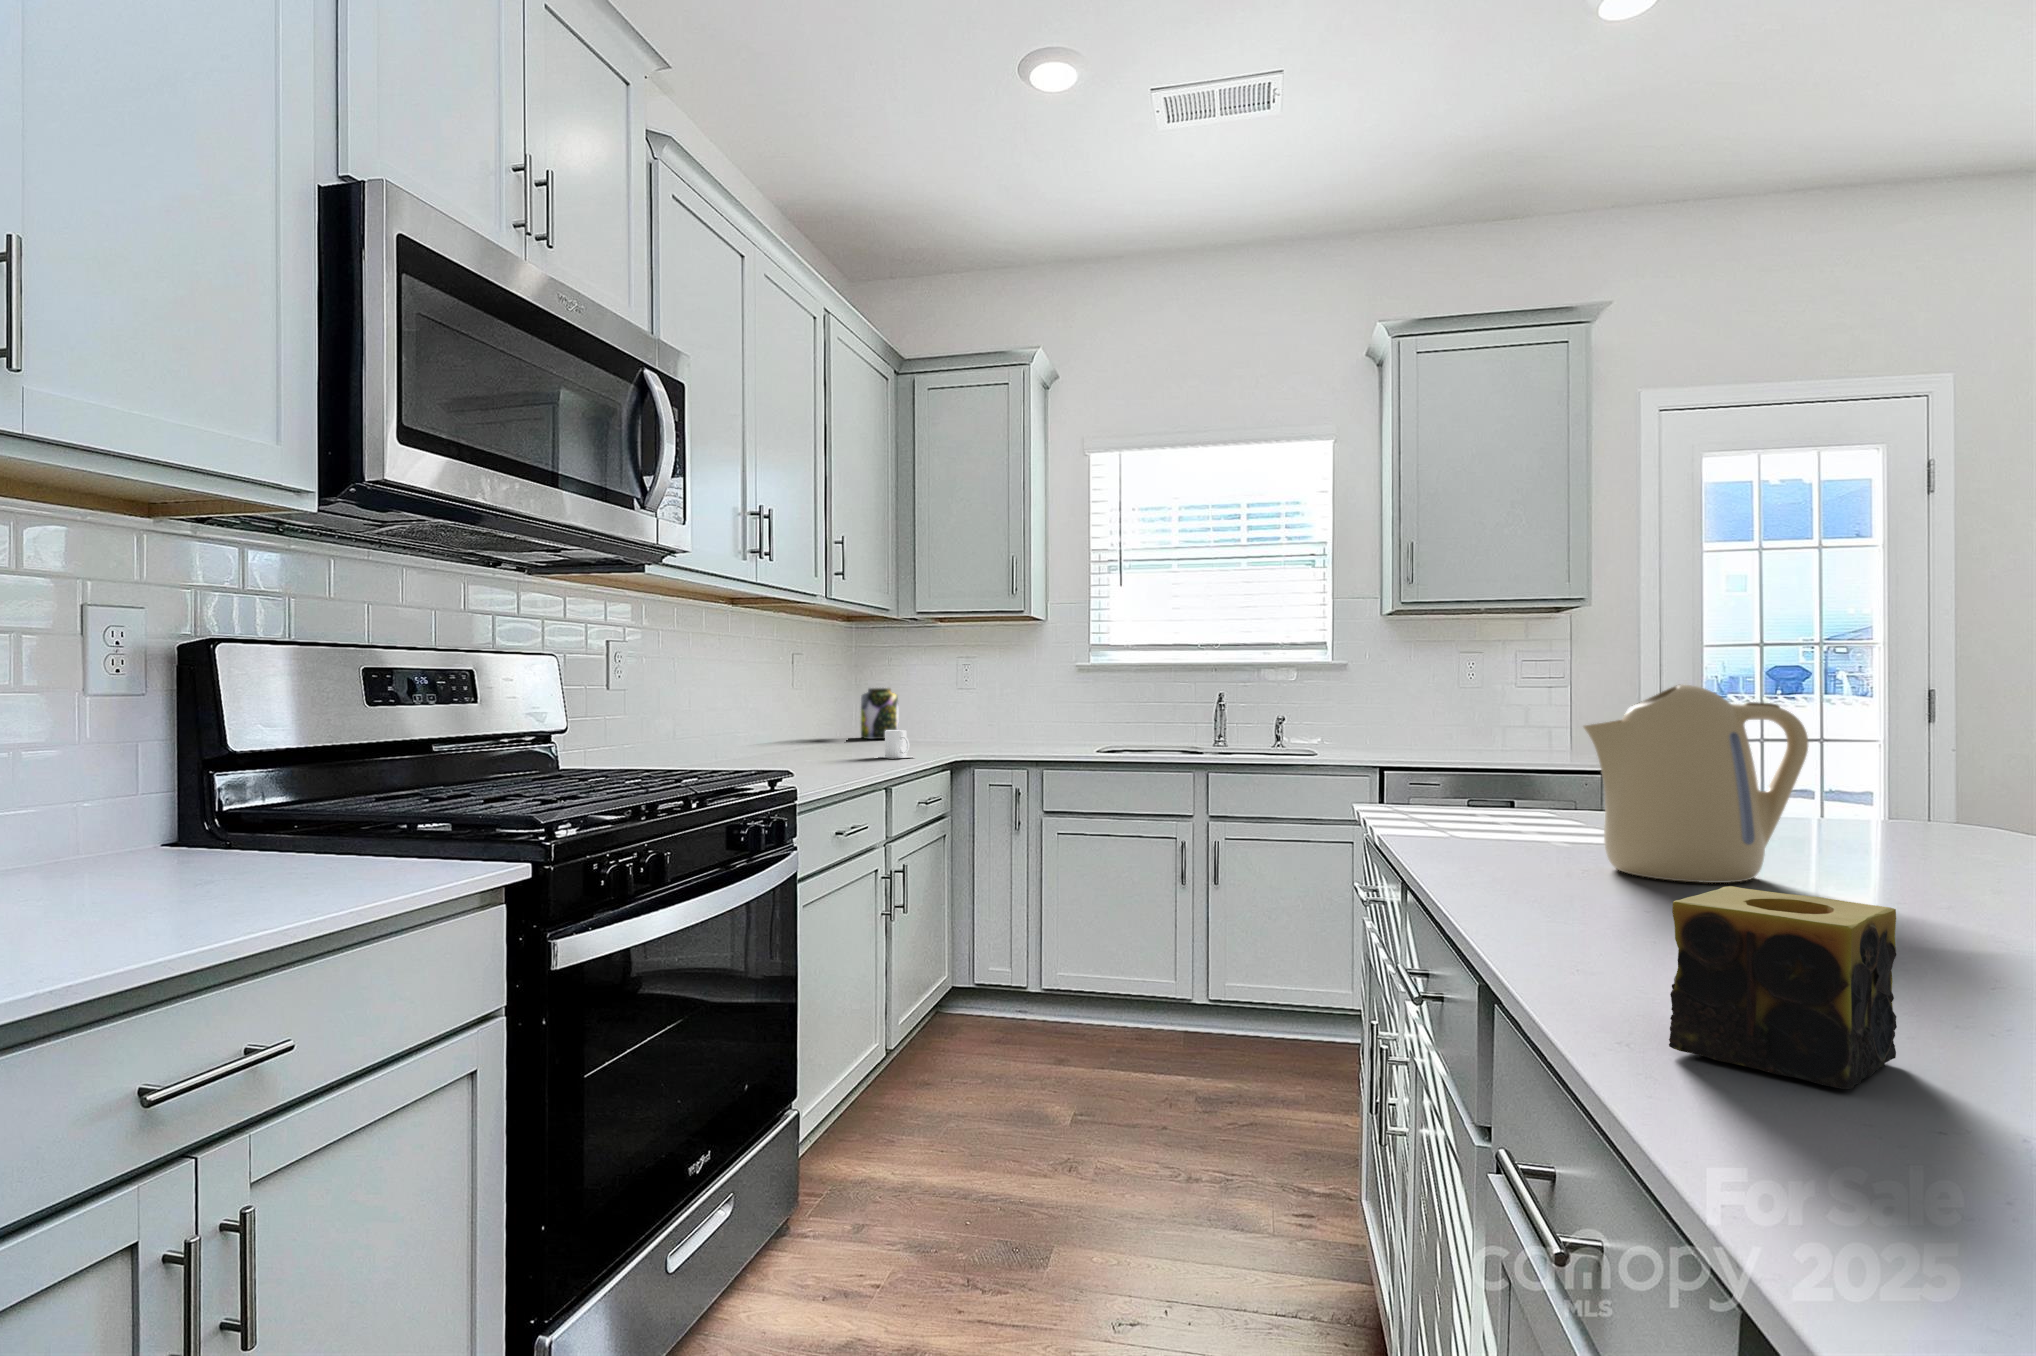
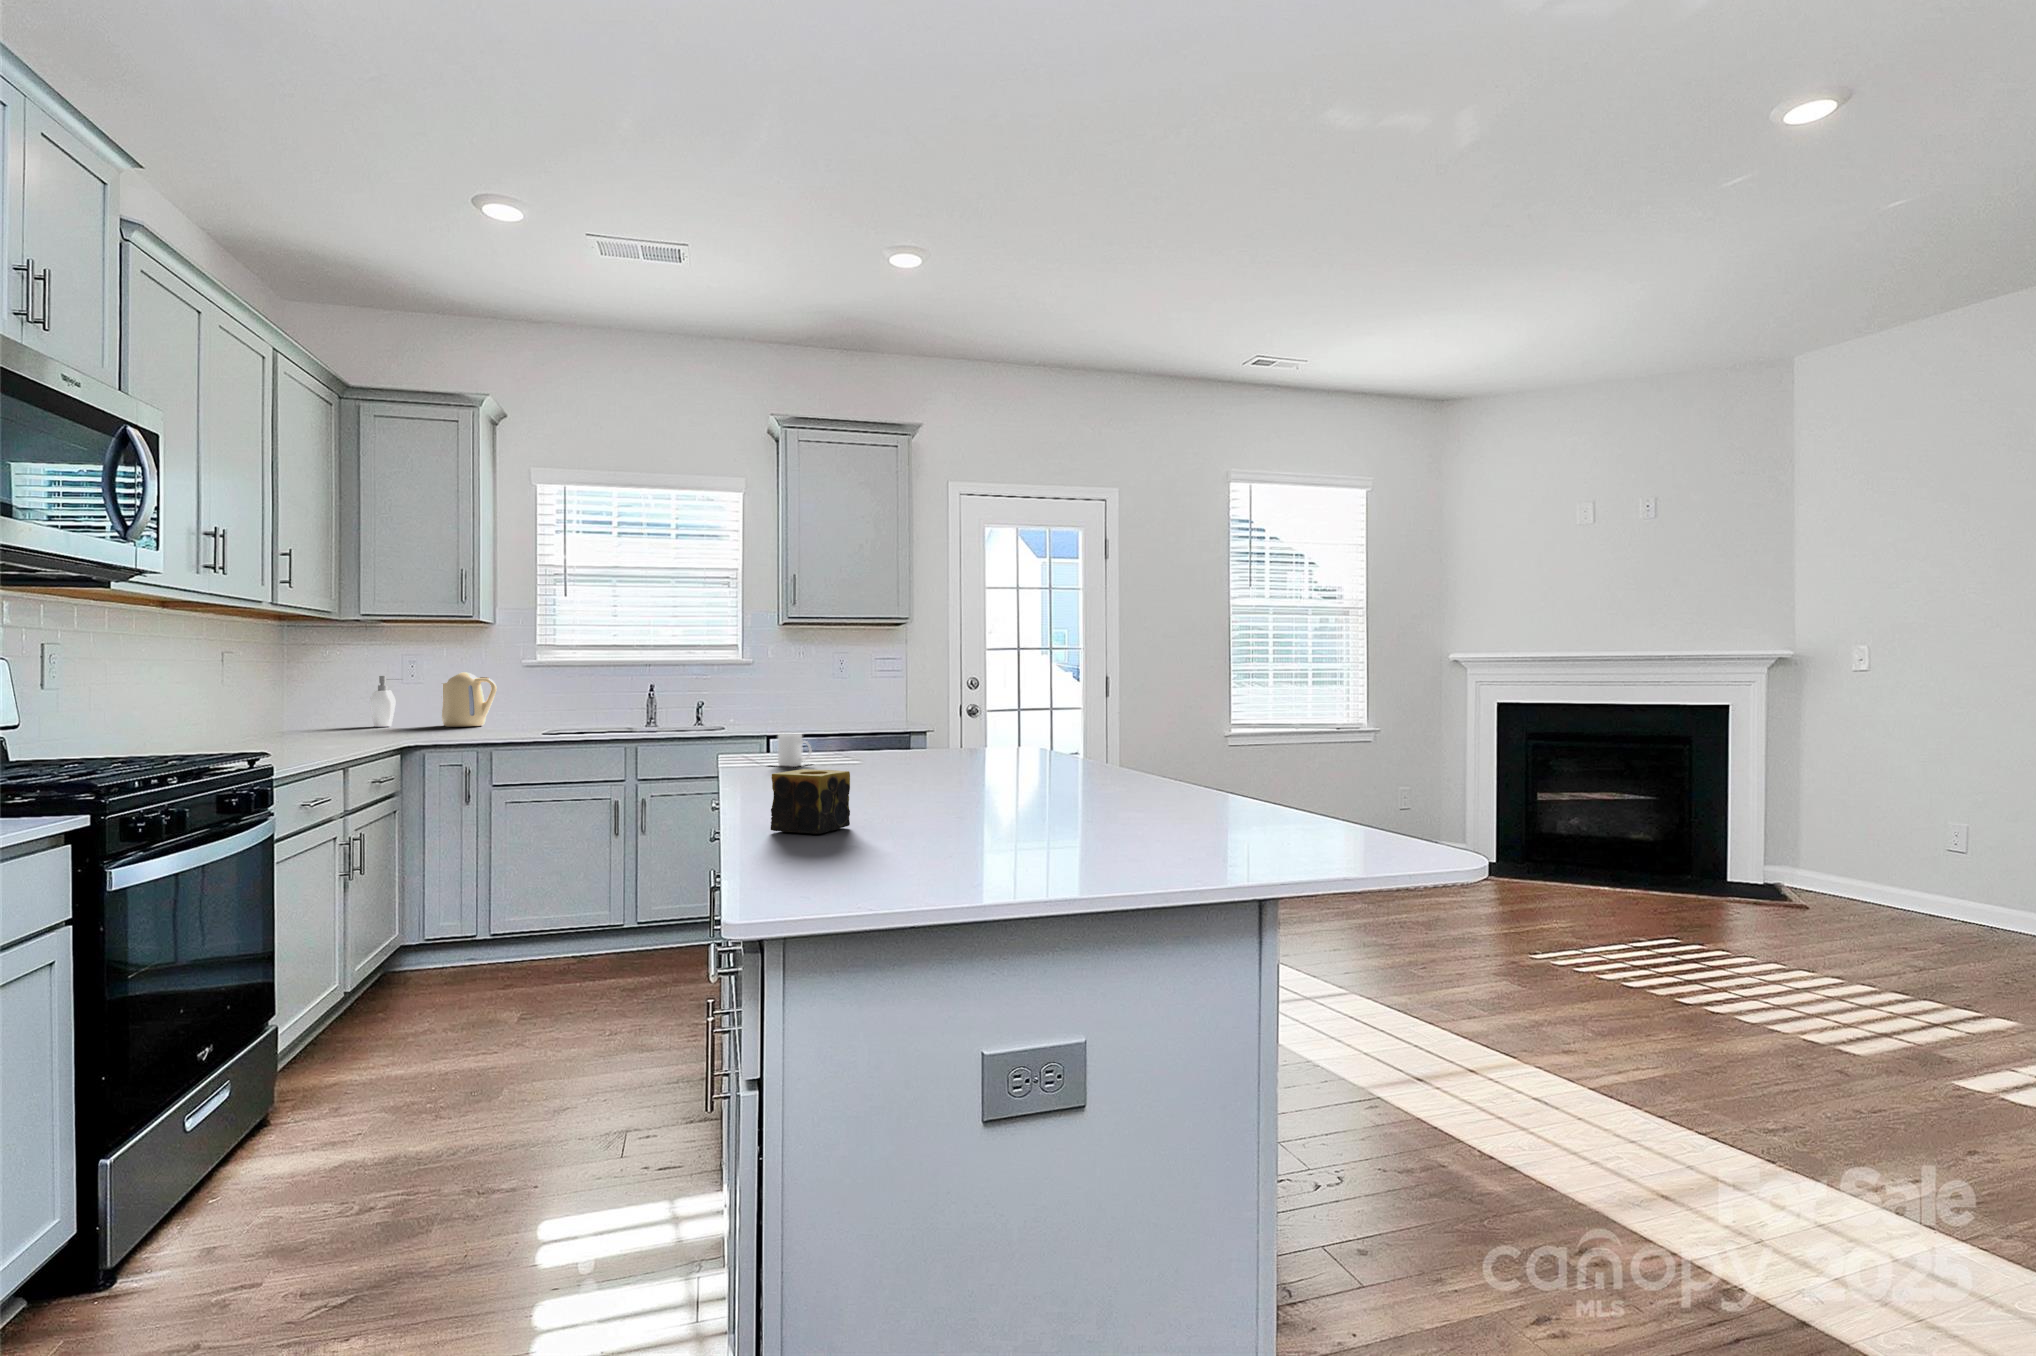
soap dispenser: none [924,681,956,738] -> present [370,676,402,727]
kettle: present [1583,685,1808,883] -> present [442,672,497,727]
jar: present [861,688,898,739] -> none [302,683,343,729]
mug: present [880,730,911,758] -> present [773,734,812,767]

